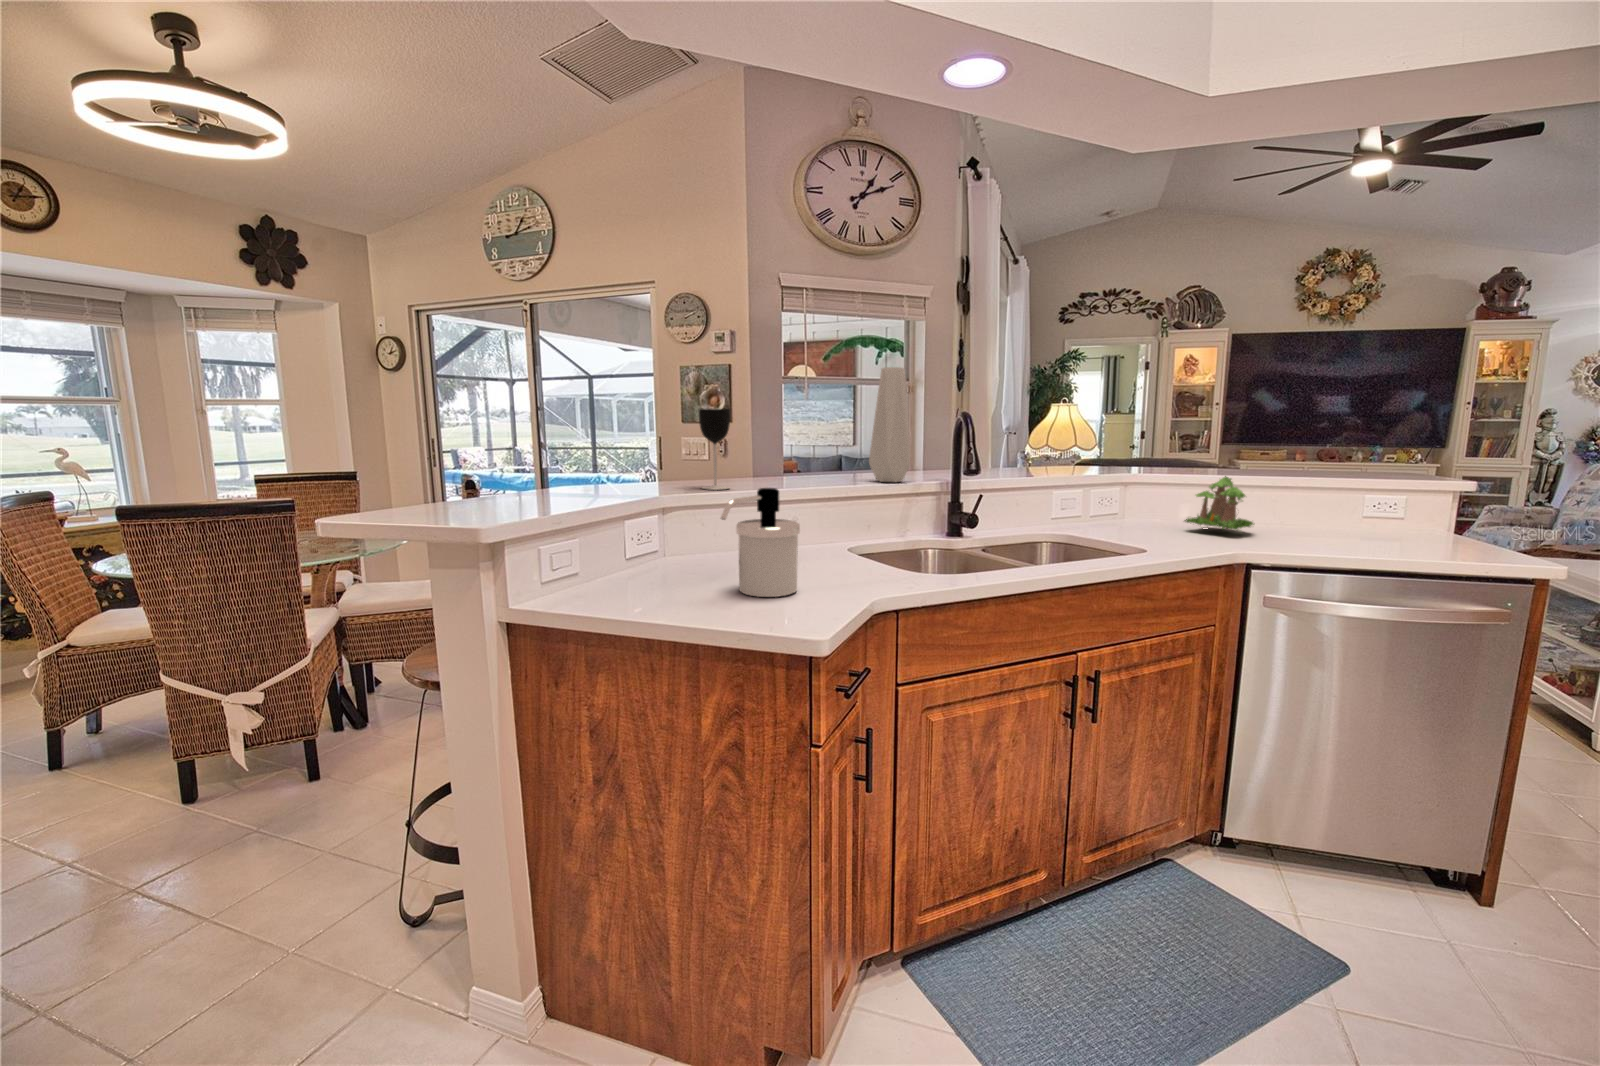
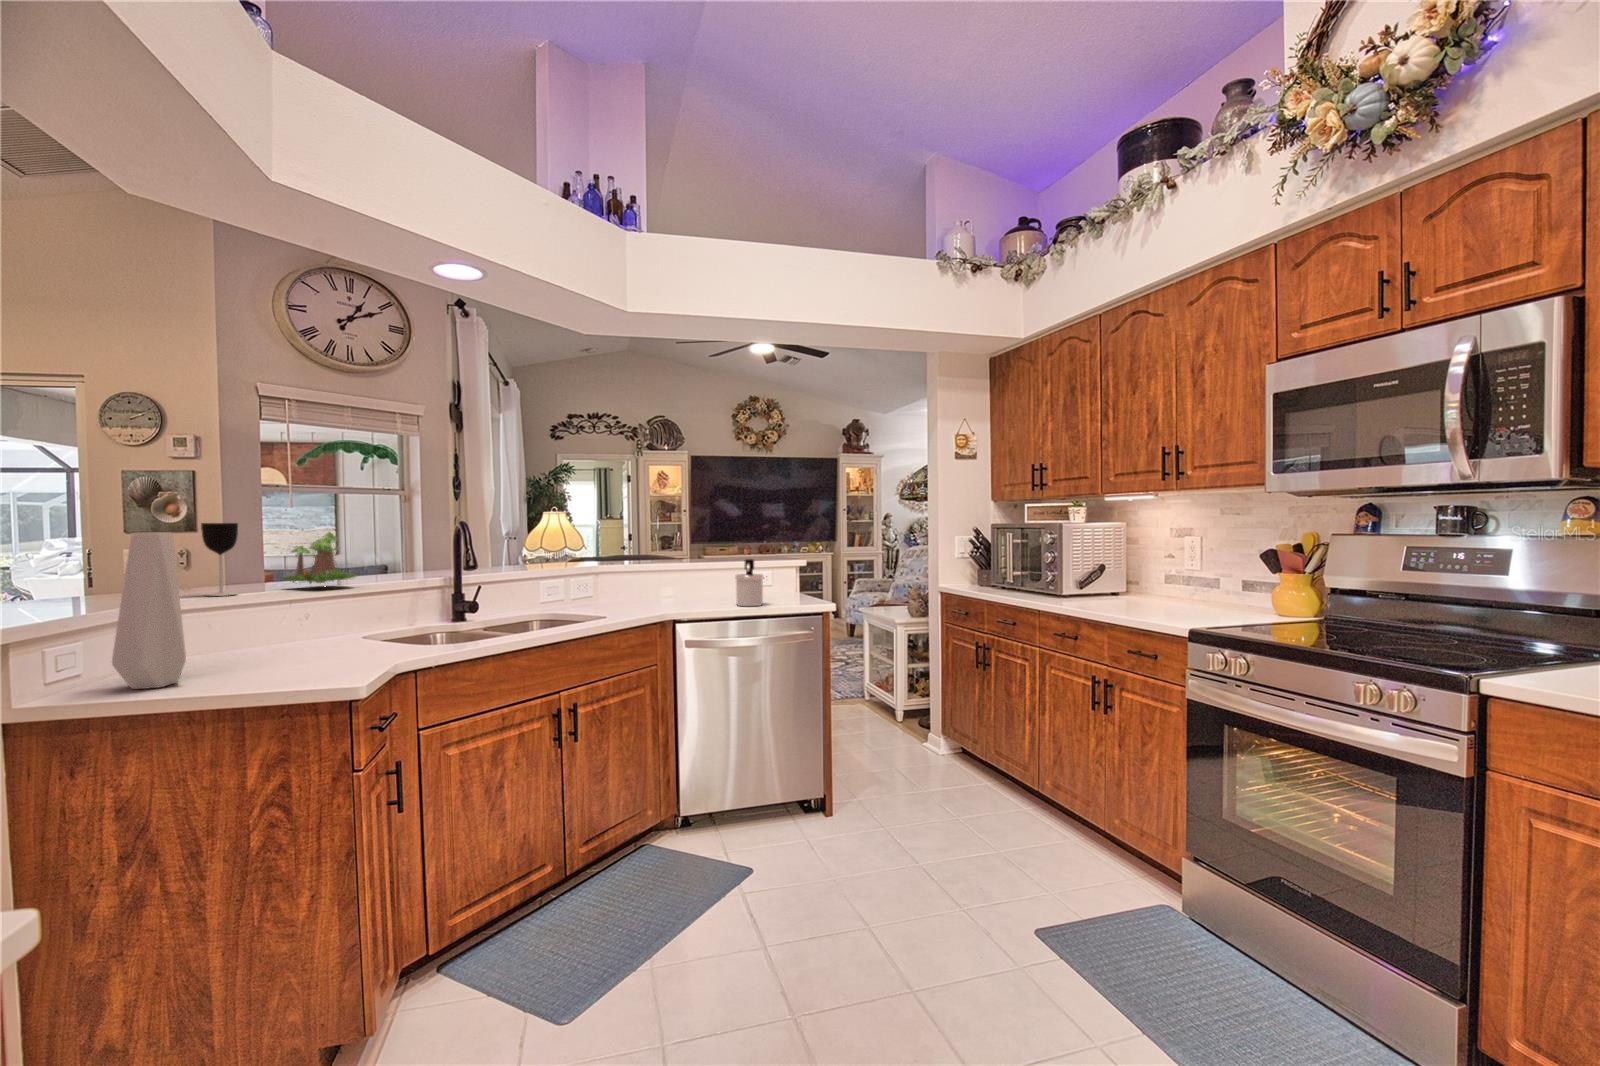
vase: present [869,367,910,482] -> present [112,532,186,689]
plant: present [1184,476,1254,530] -> present [283,532,357,584]
soap dispenser: present [721,488,800,597] -> present [735,559,763,606]

